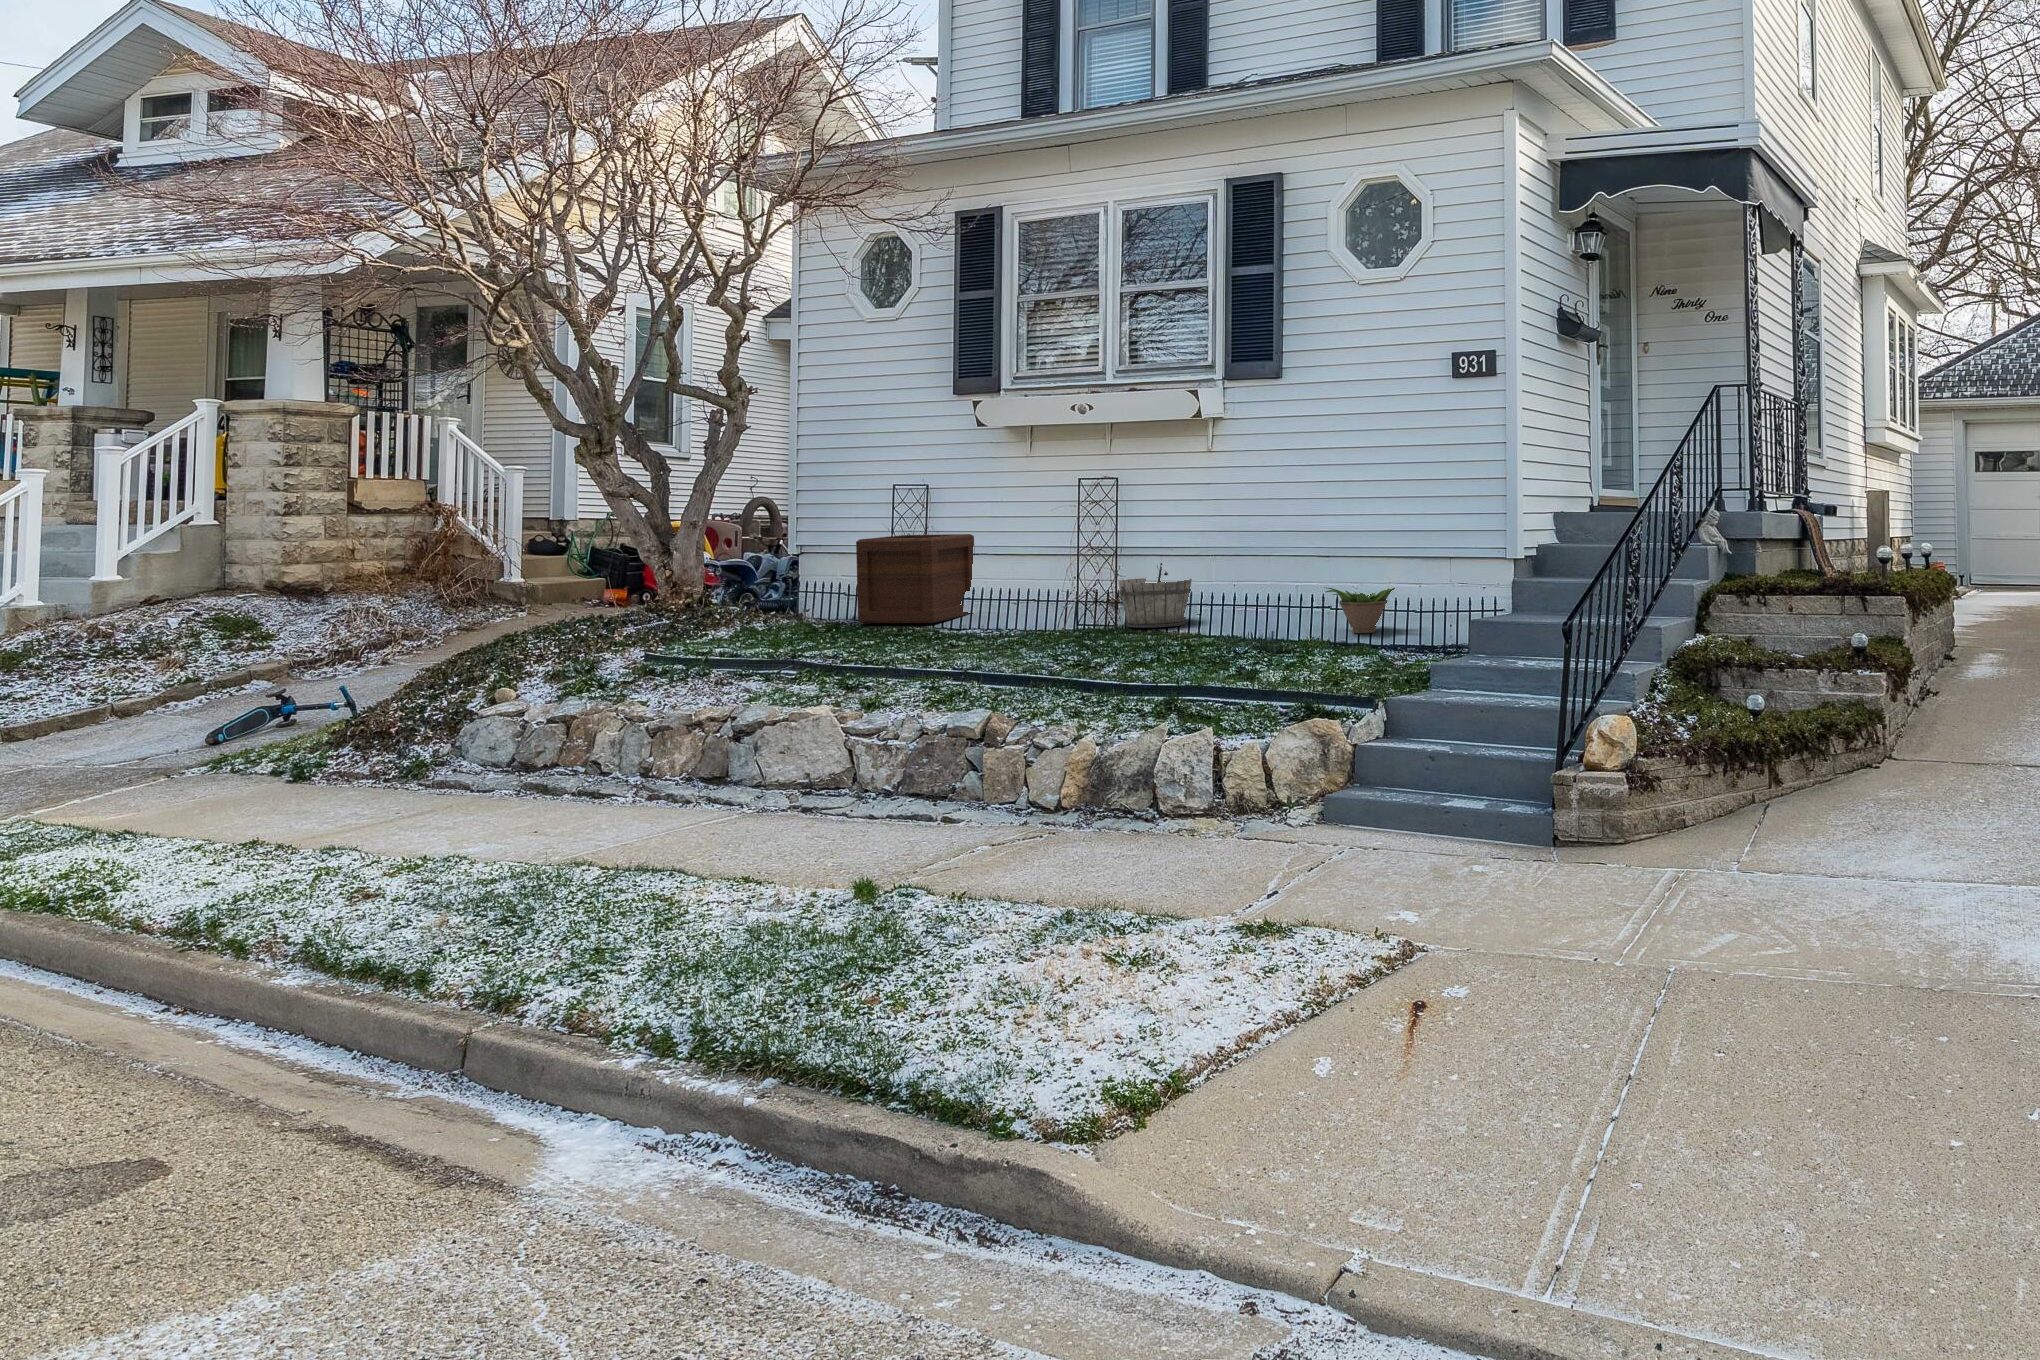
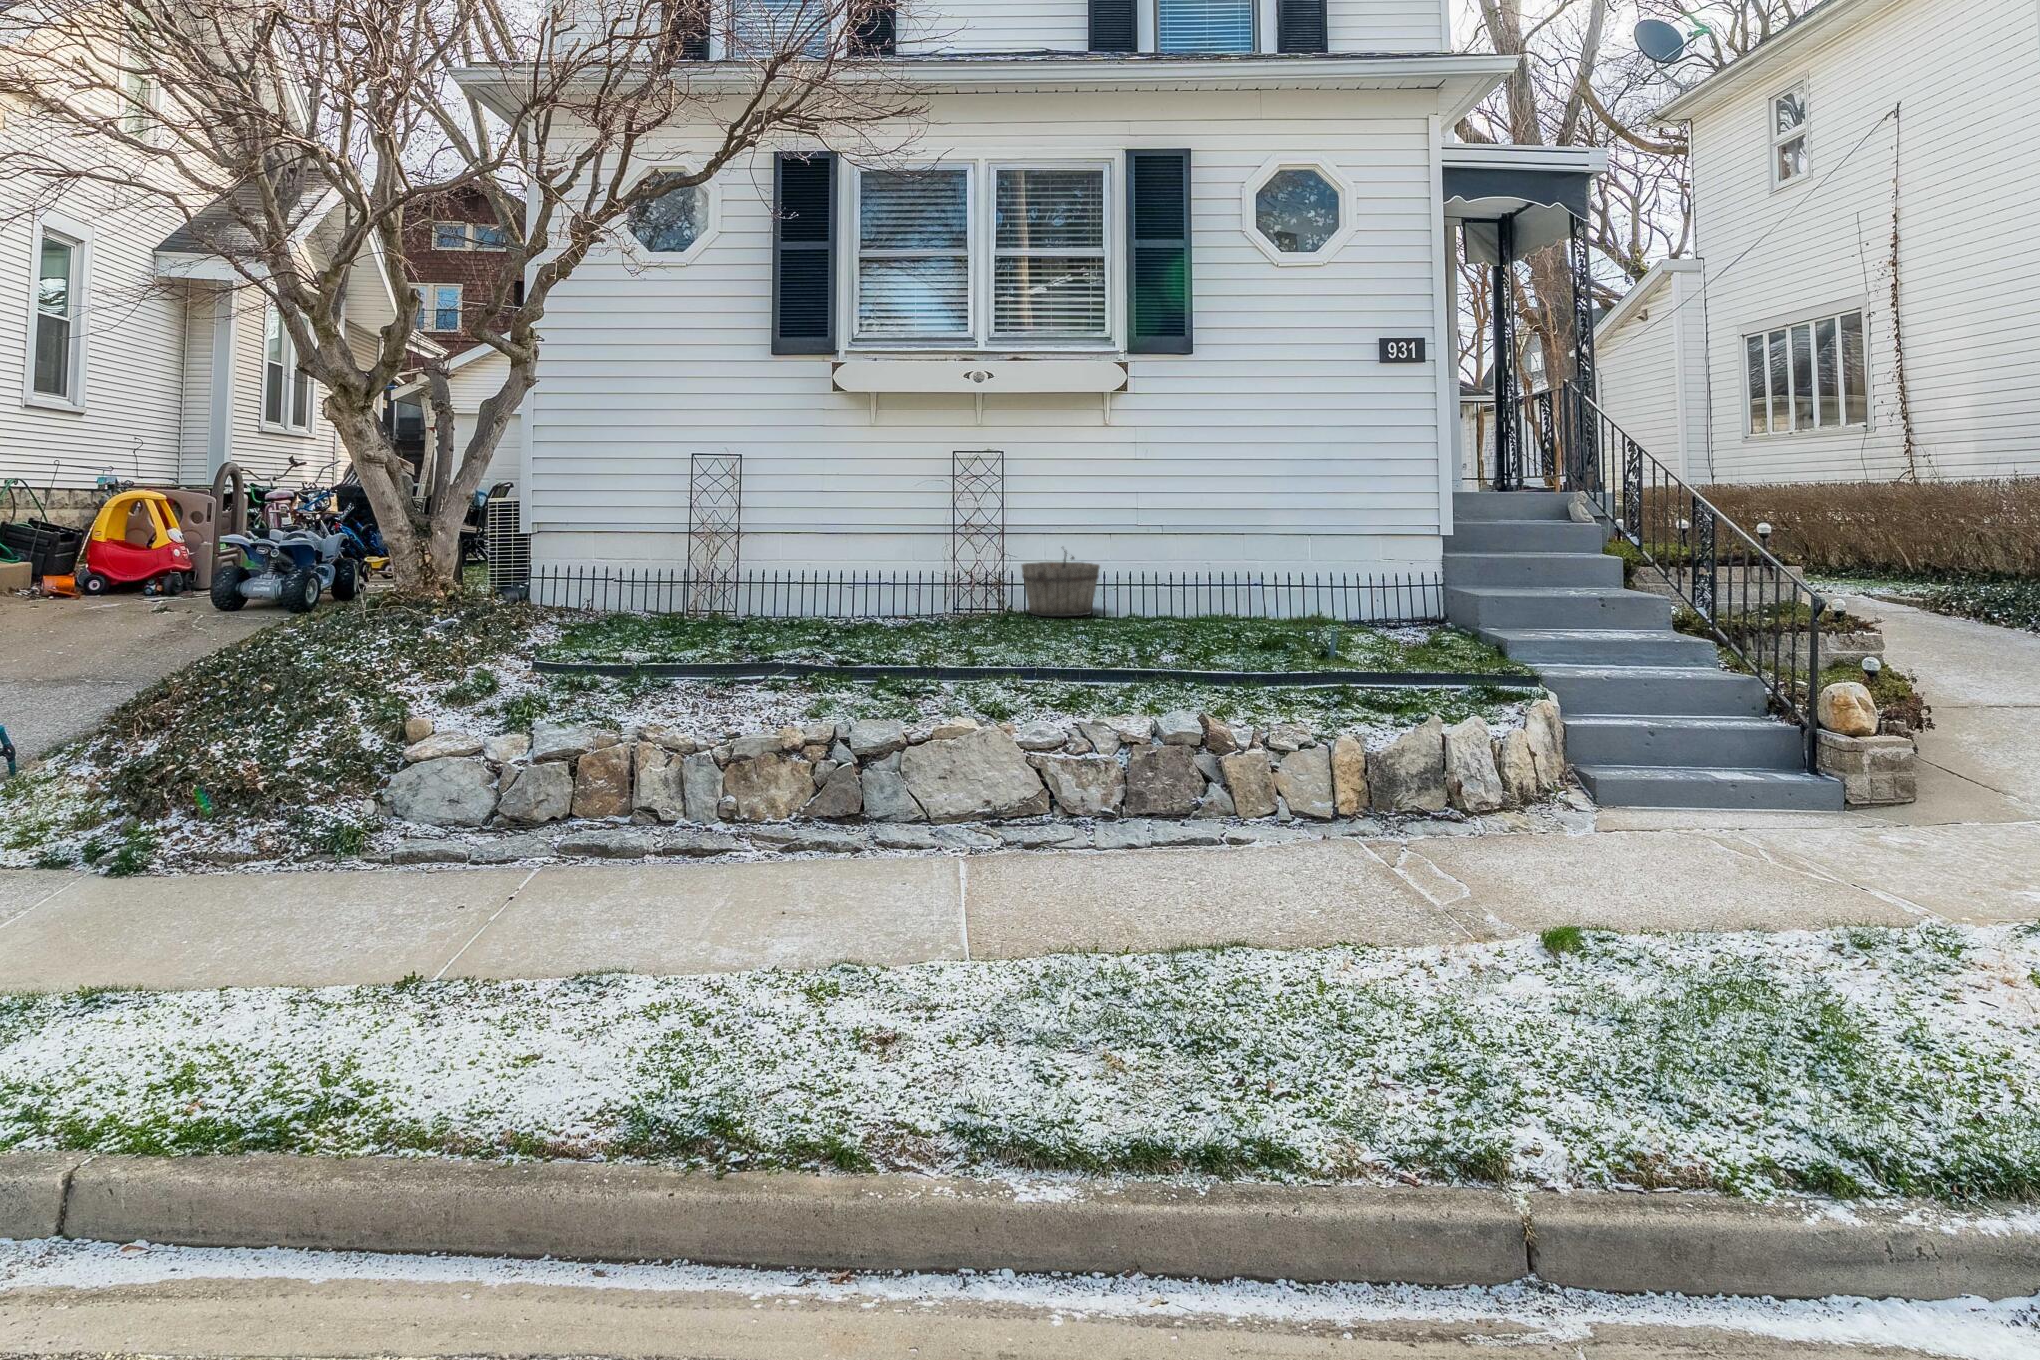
wooden crate: present [856,534,975,623] -> none [695,514,794,618]
decorative plant: present [1325,588,1395,633] -> none [1262,569,1353,618]

